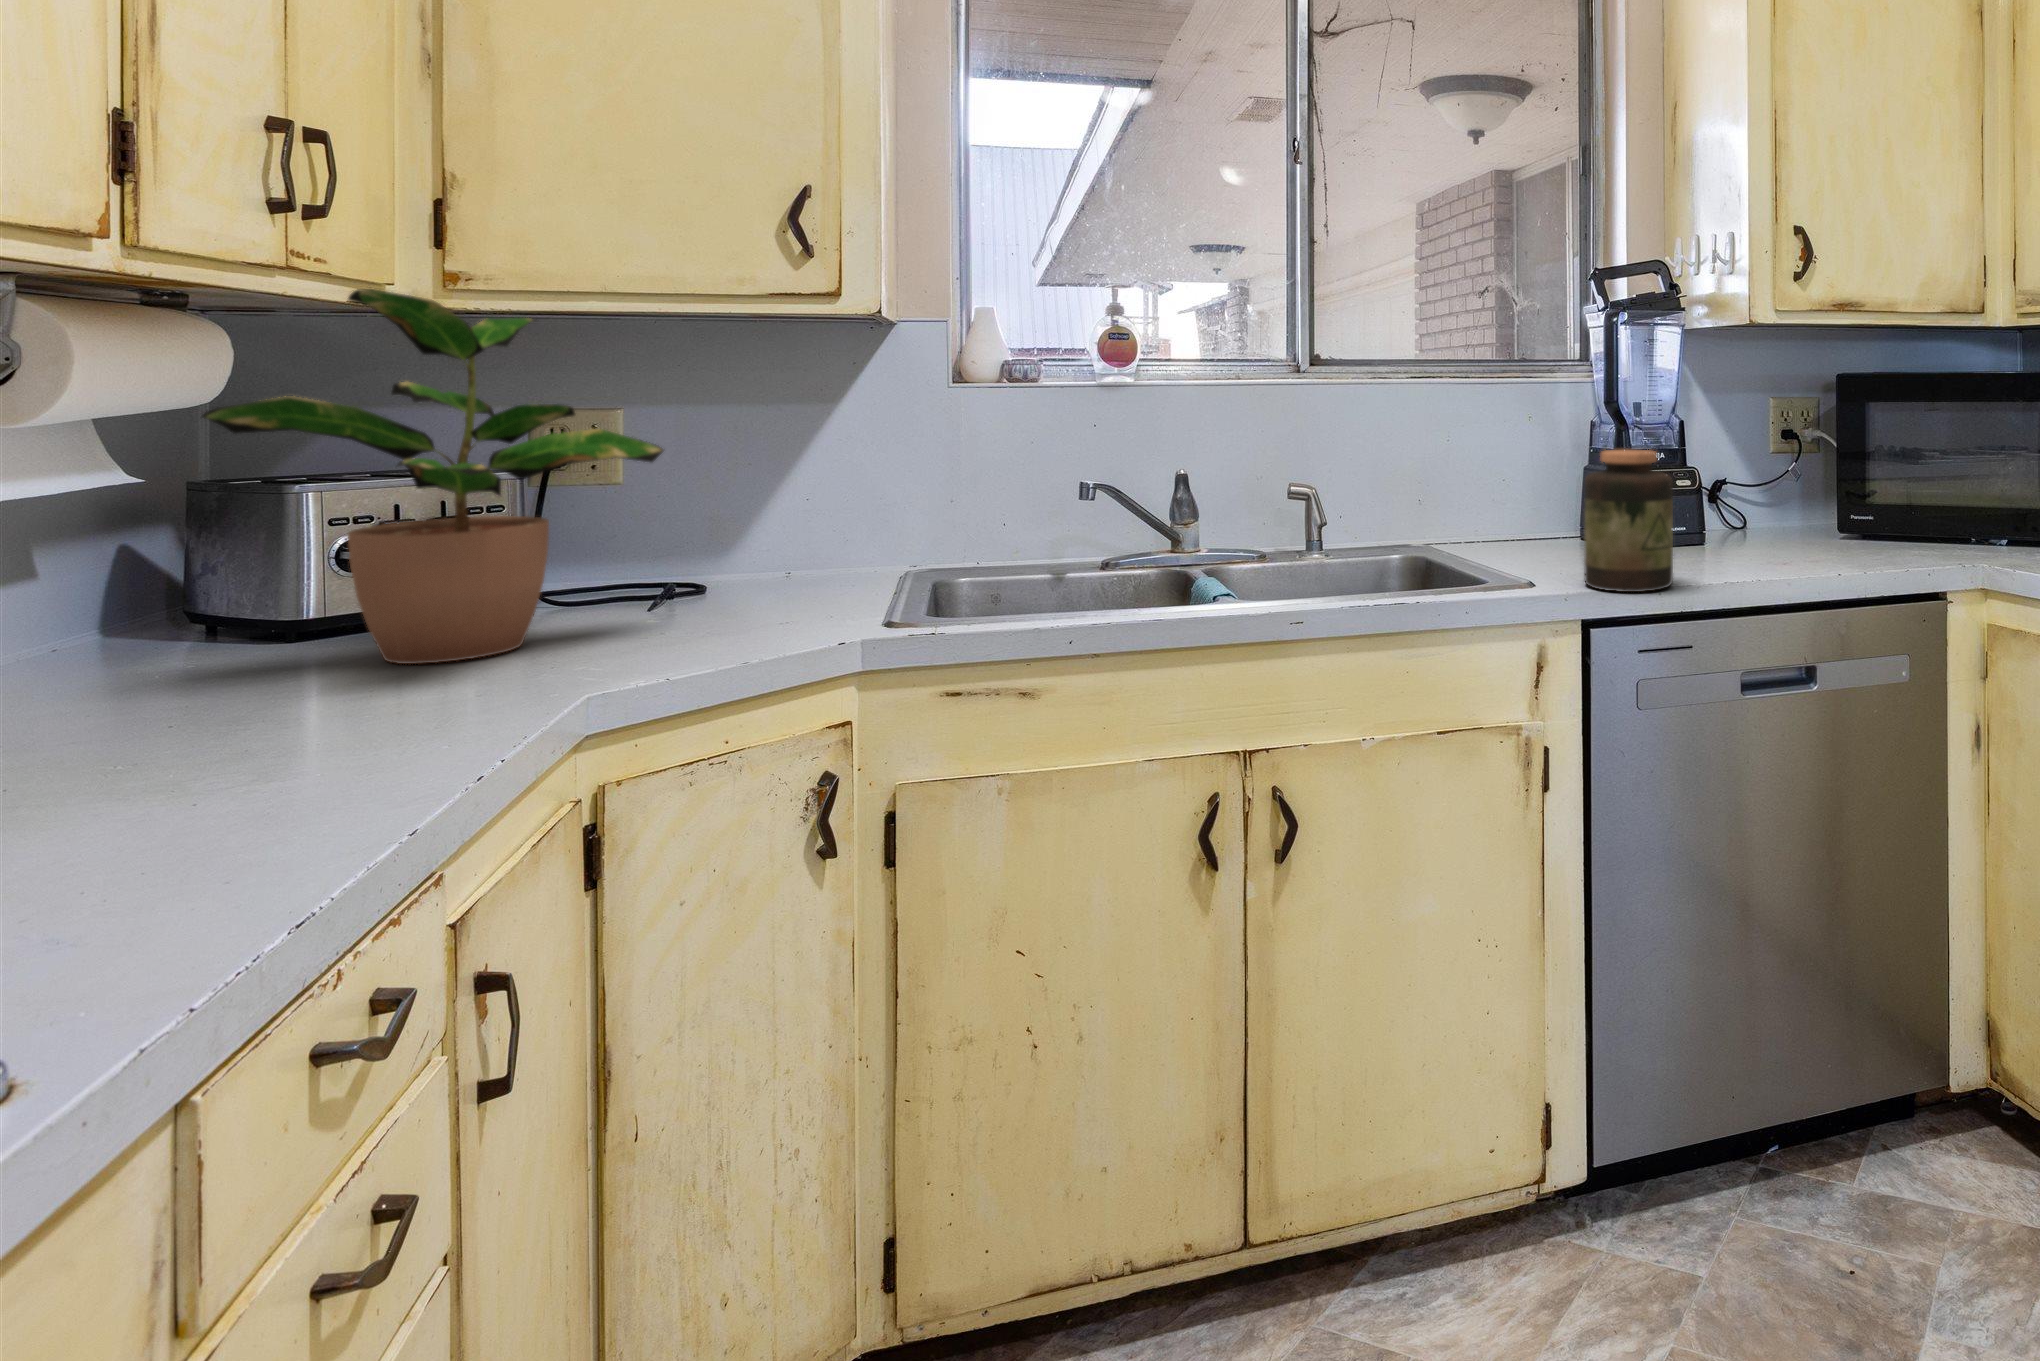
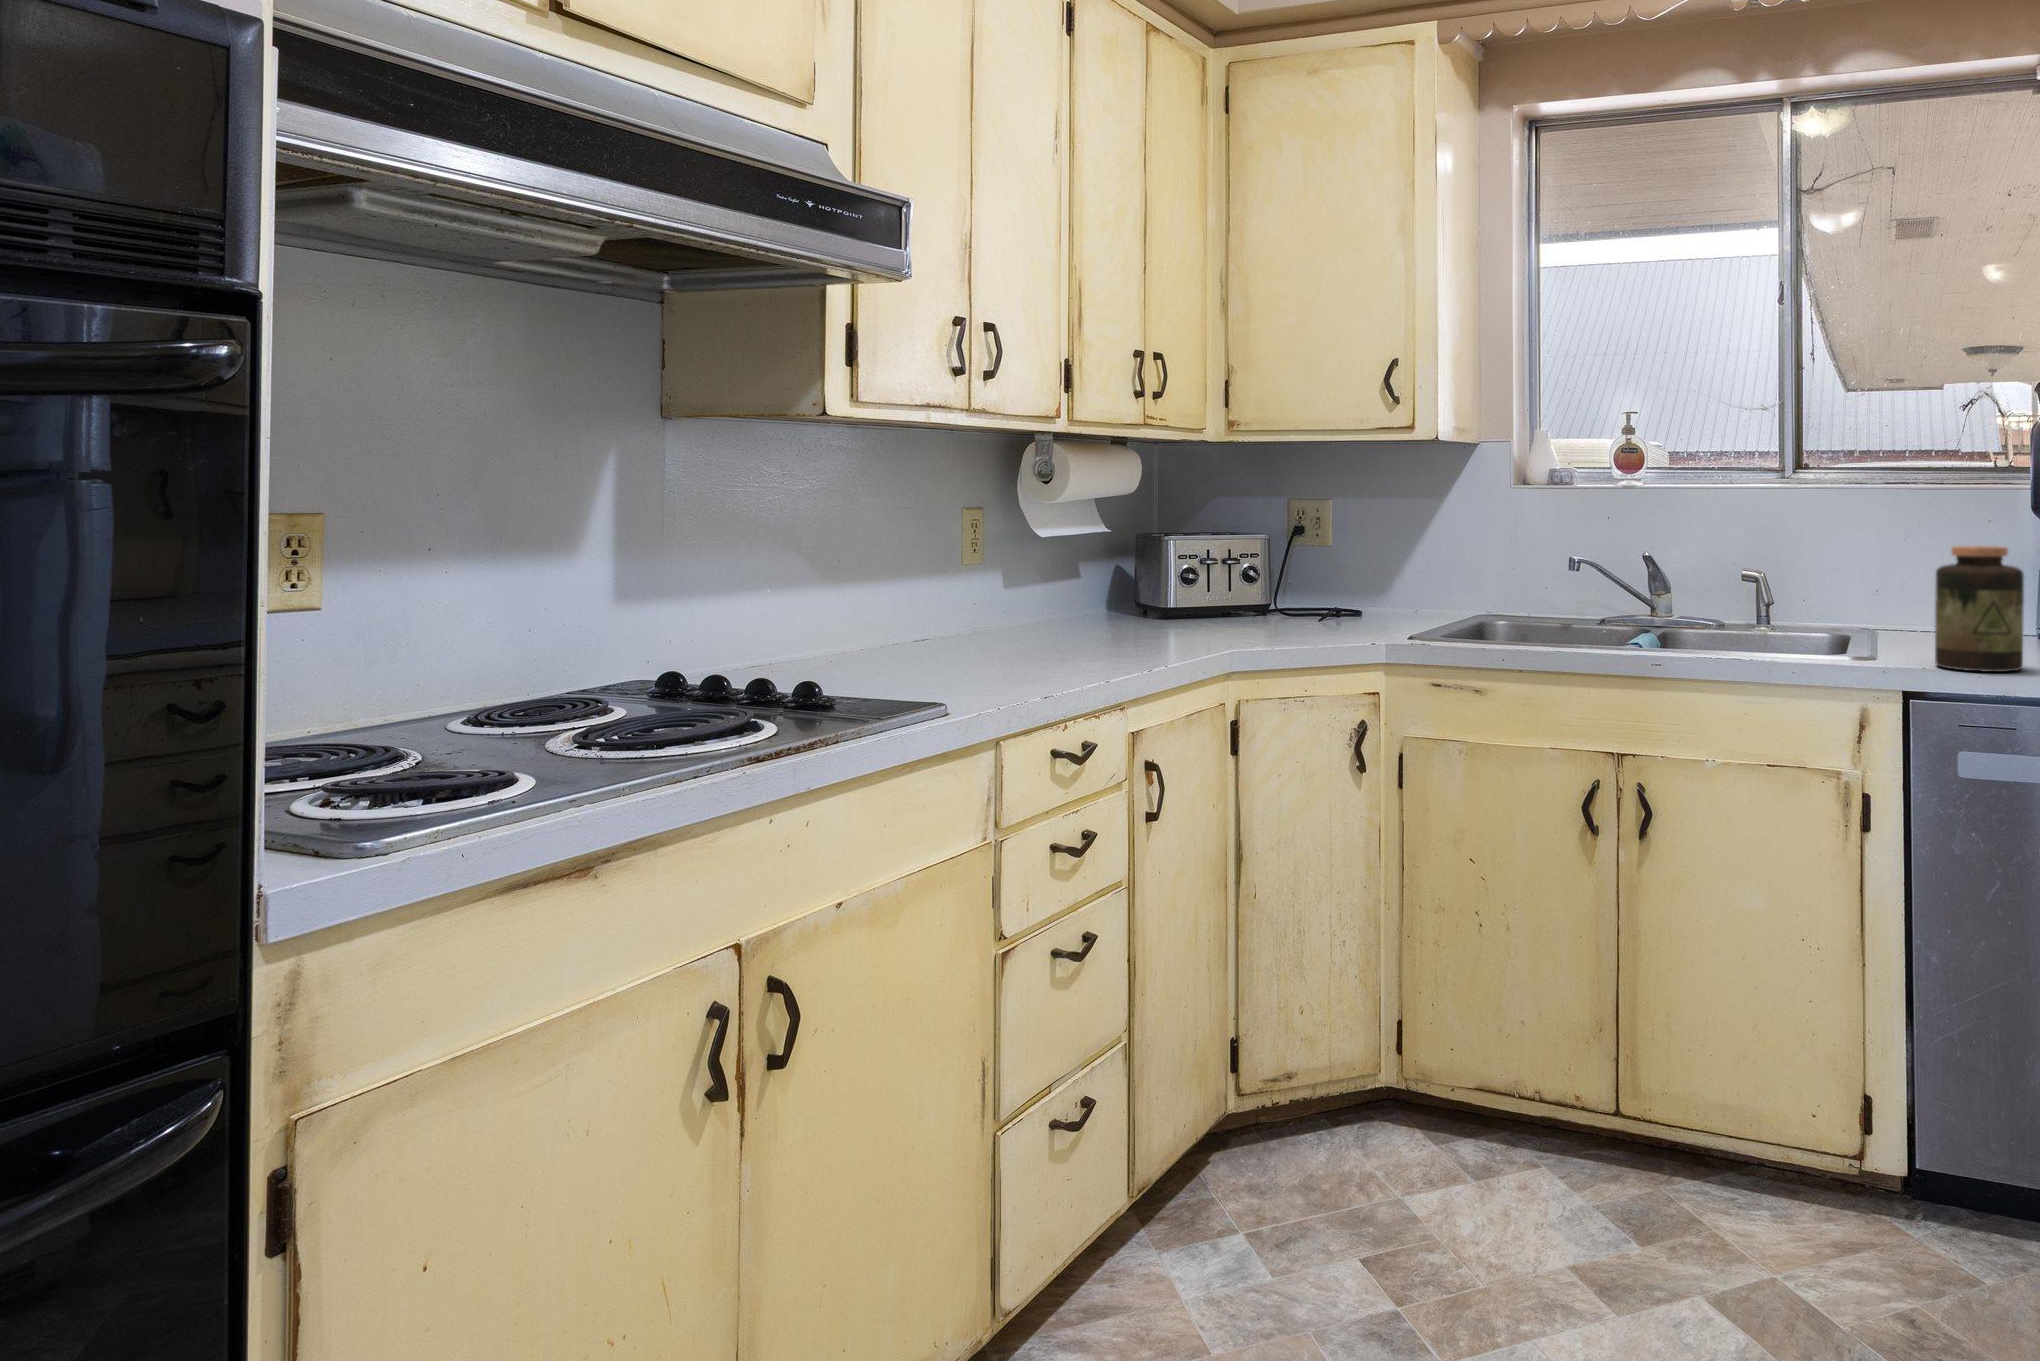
potted plant: present [202,289,663,664] -> none [1129,434,1317,630]

